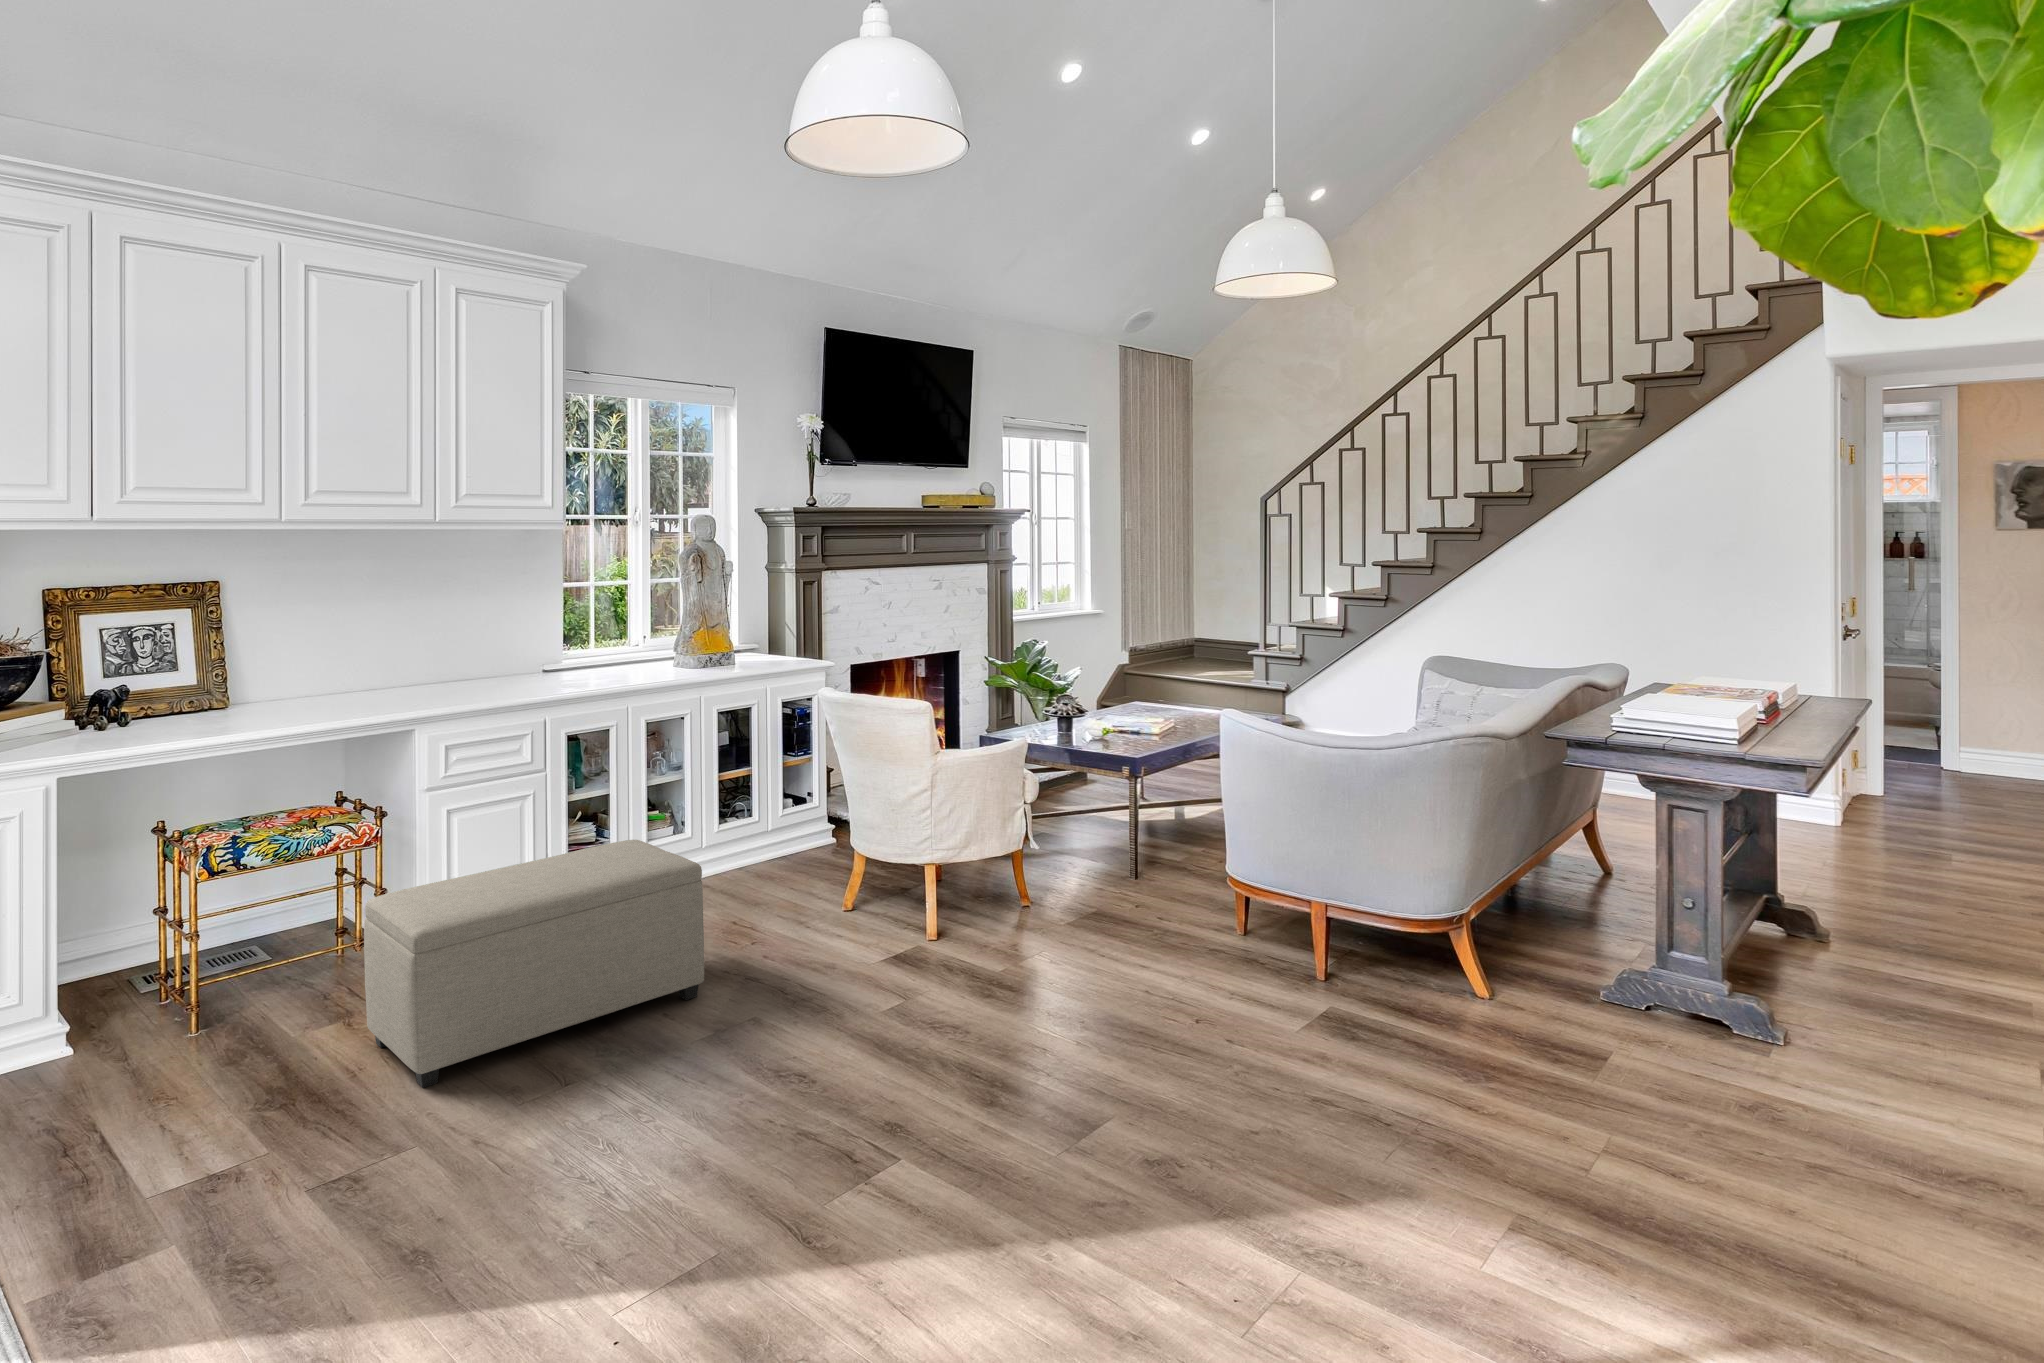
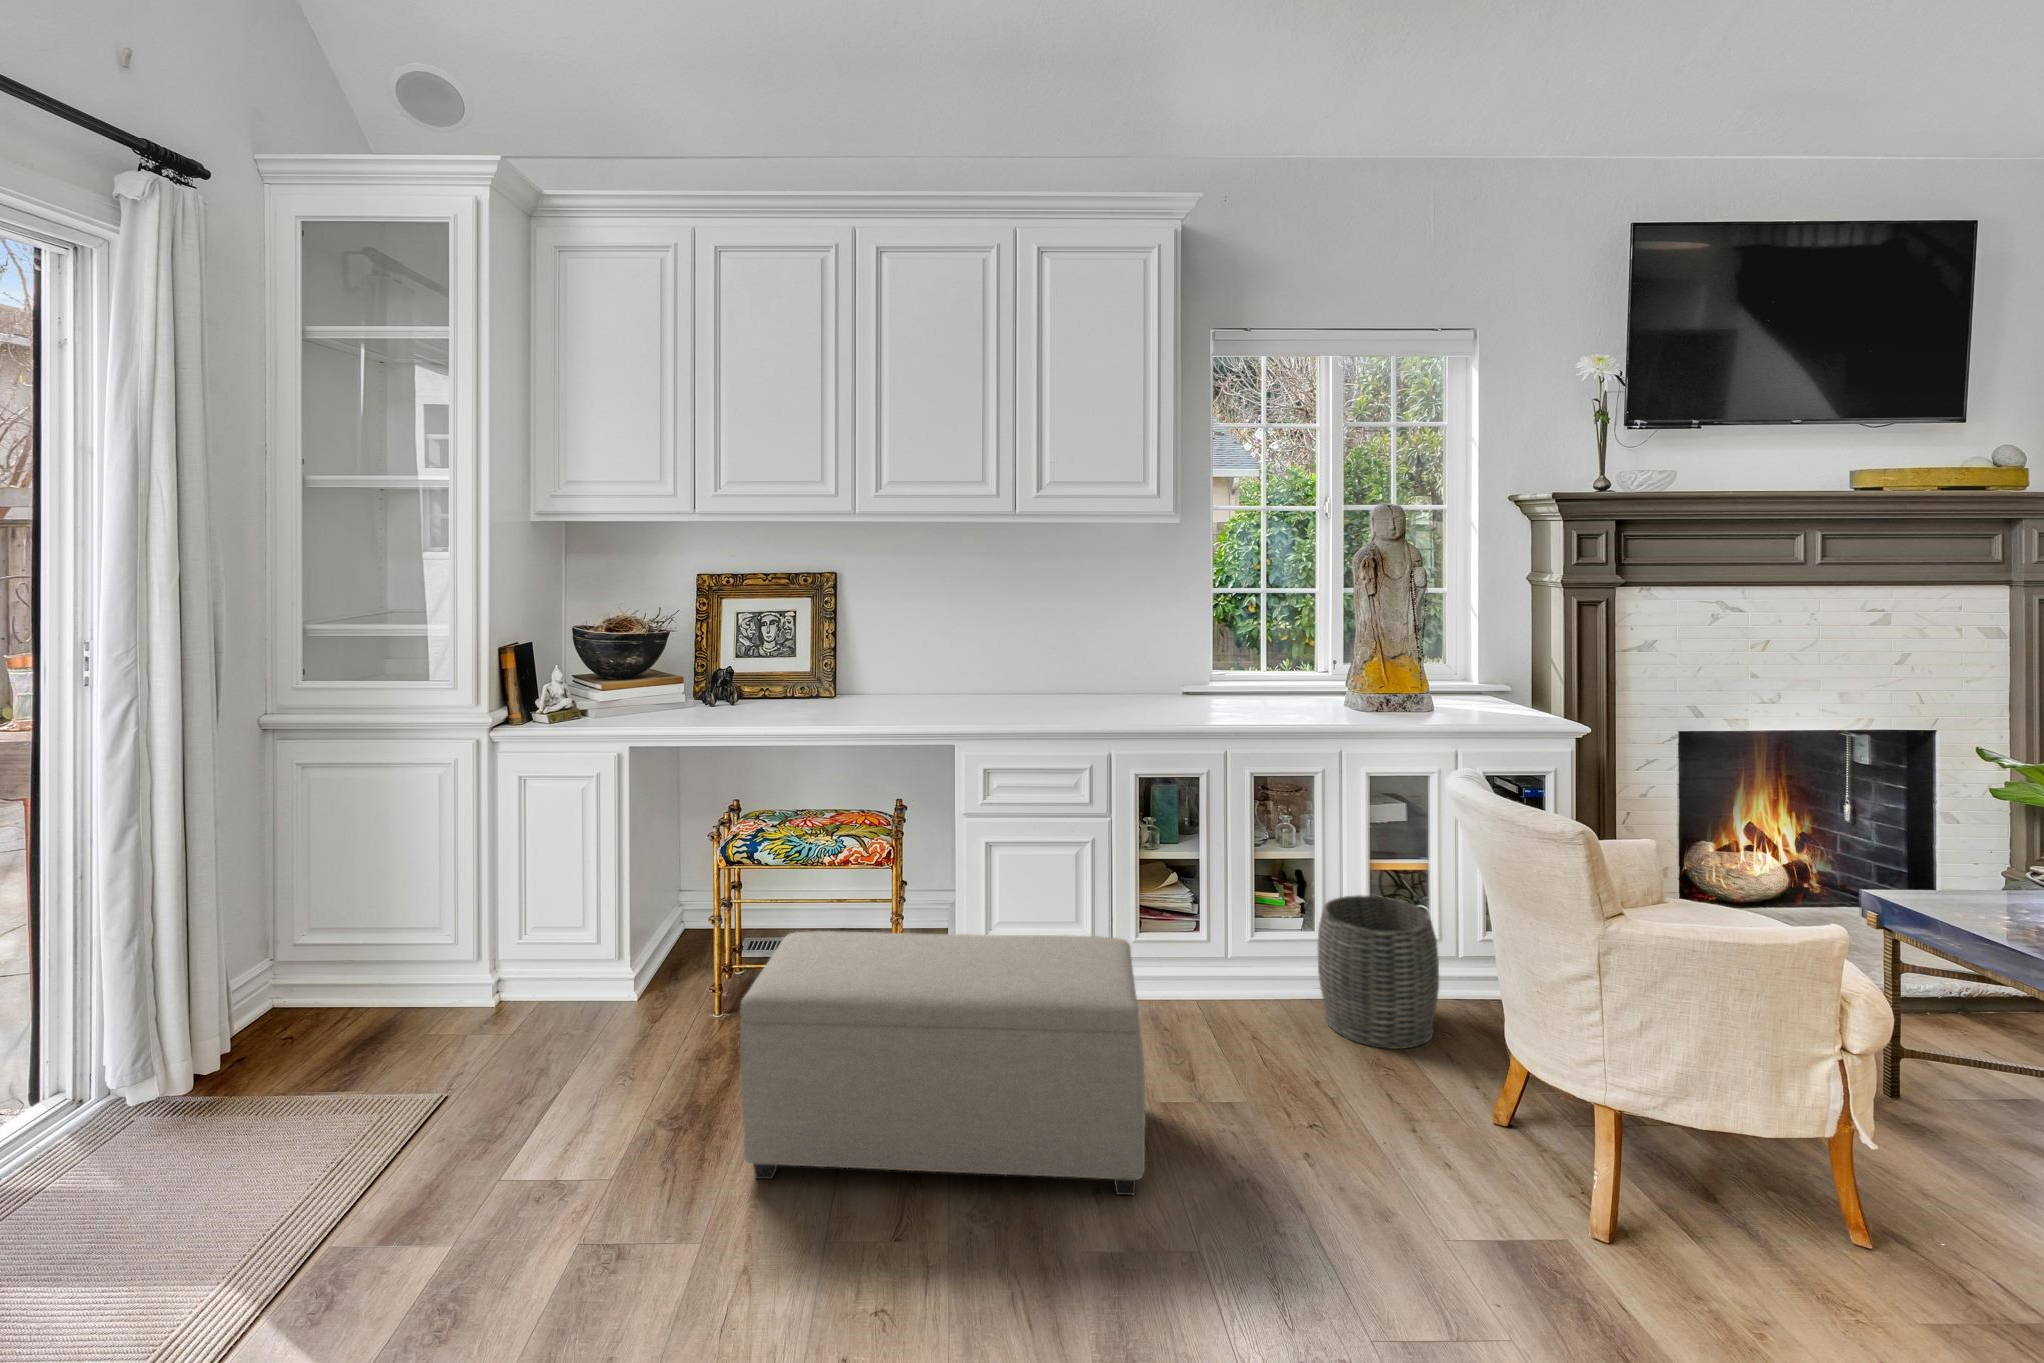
woven basket: none [700,796,780,895] -> present [1318,895,1439,1049]

